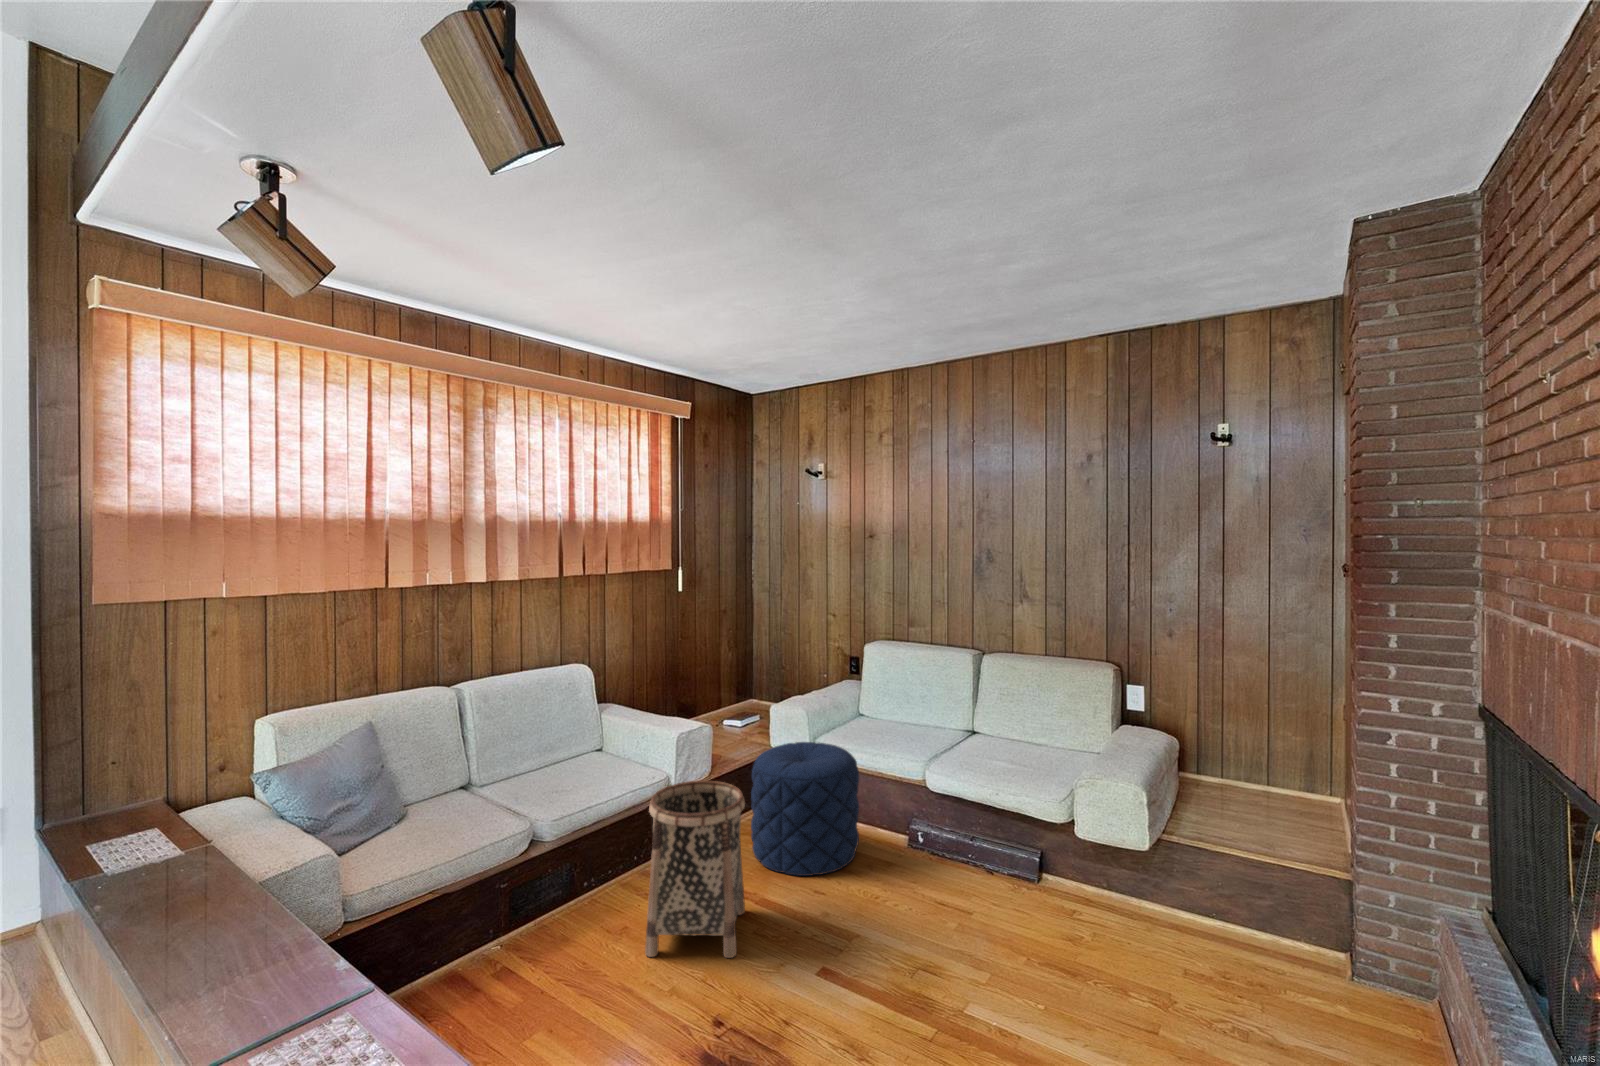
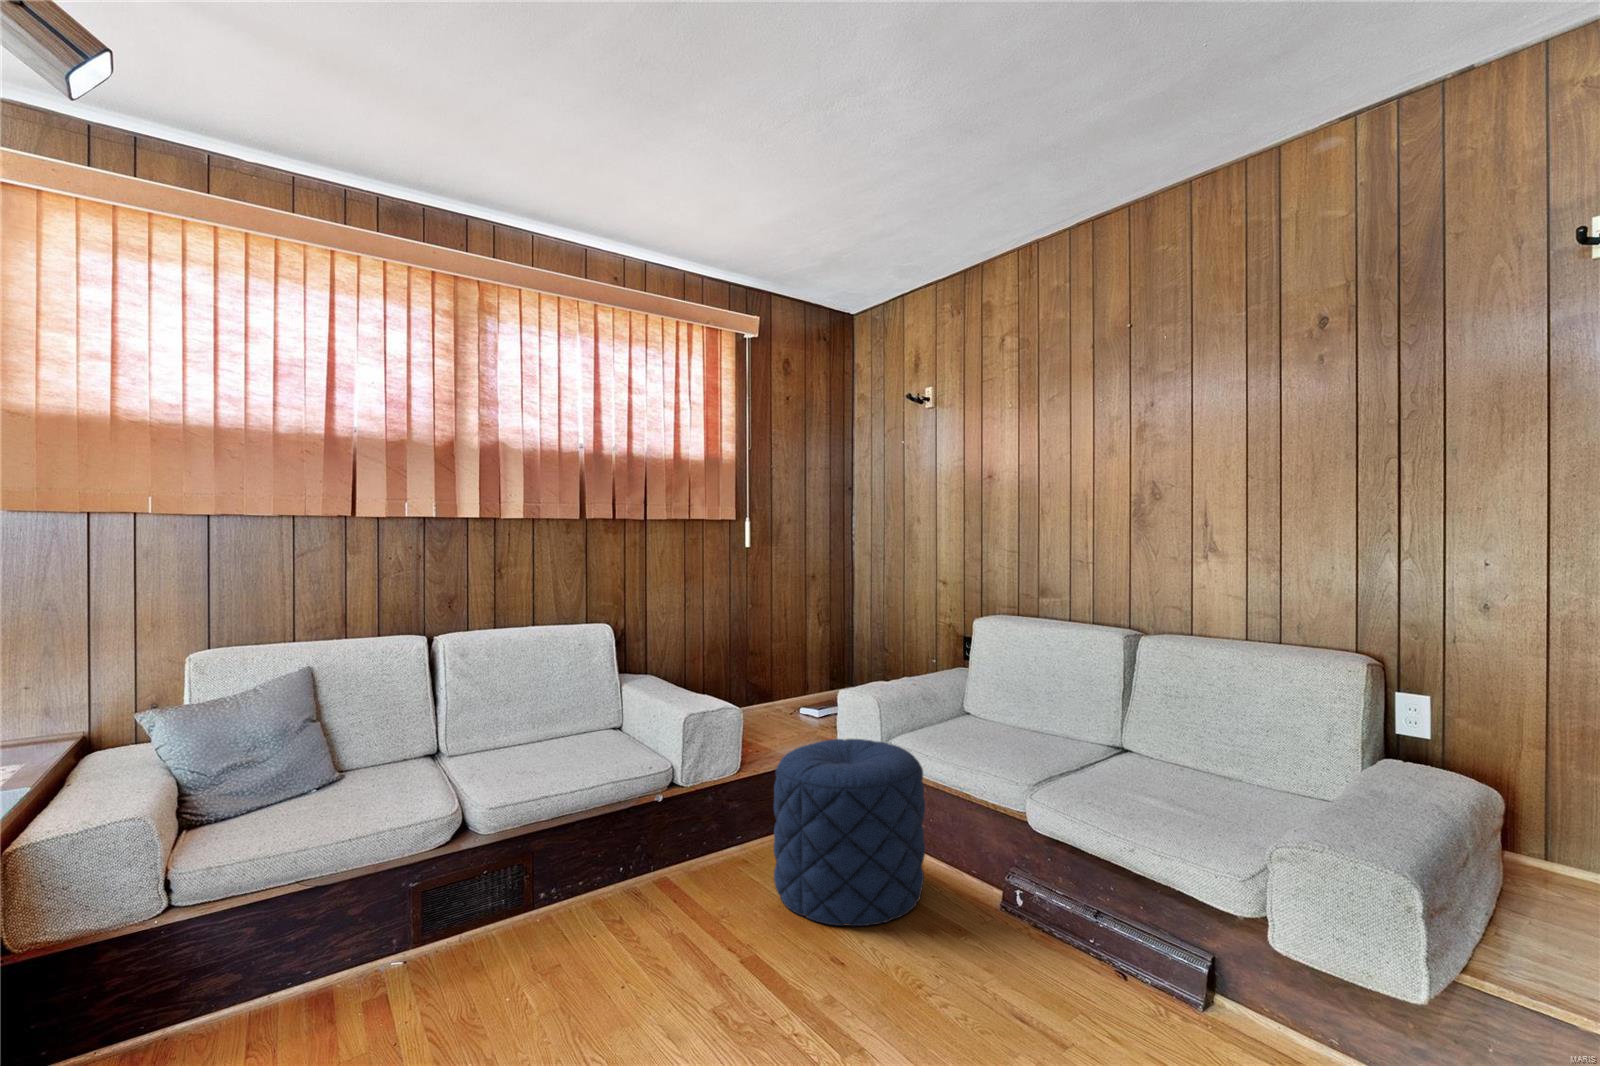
basket: present [645,780,745,958] -> none [561,773,724,1032]

